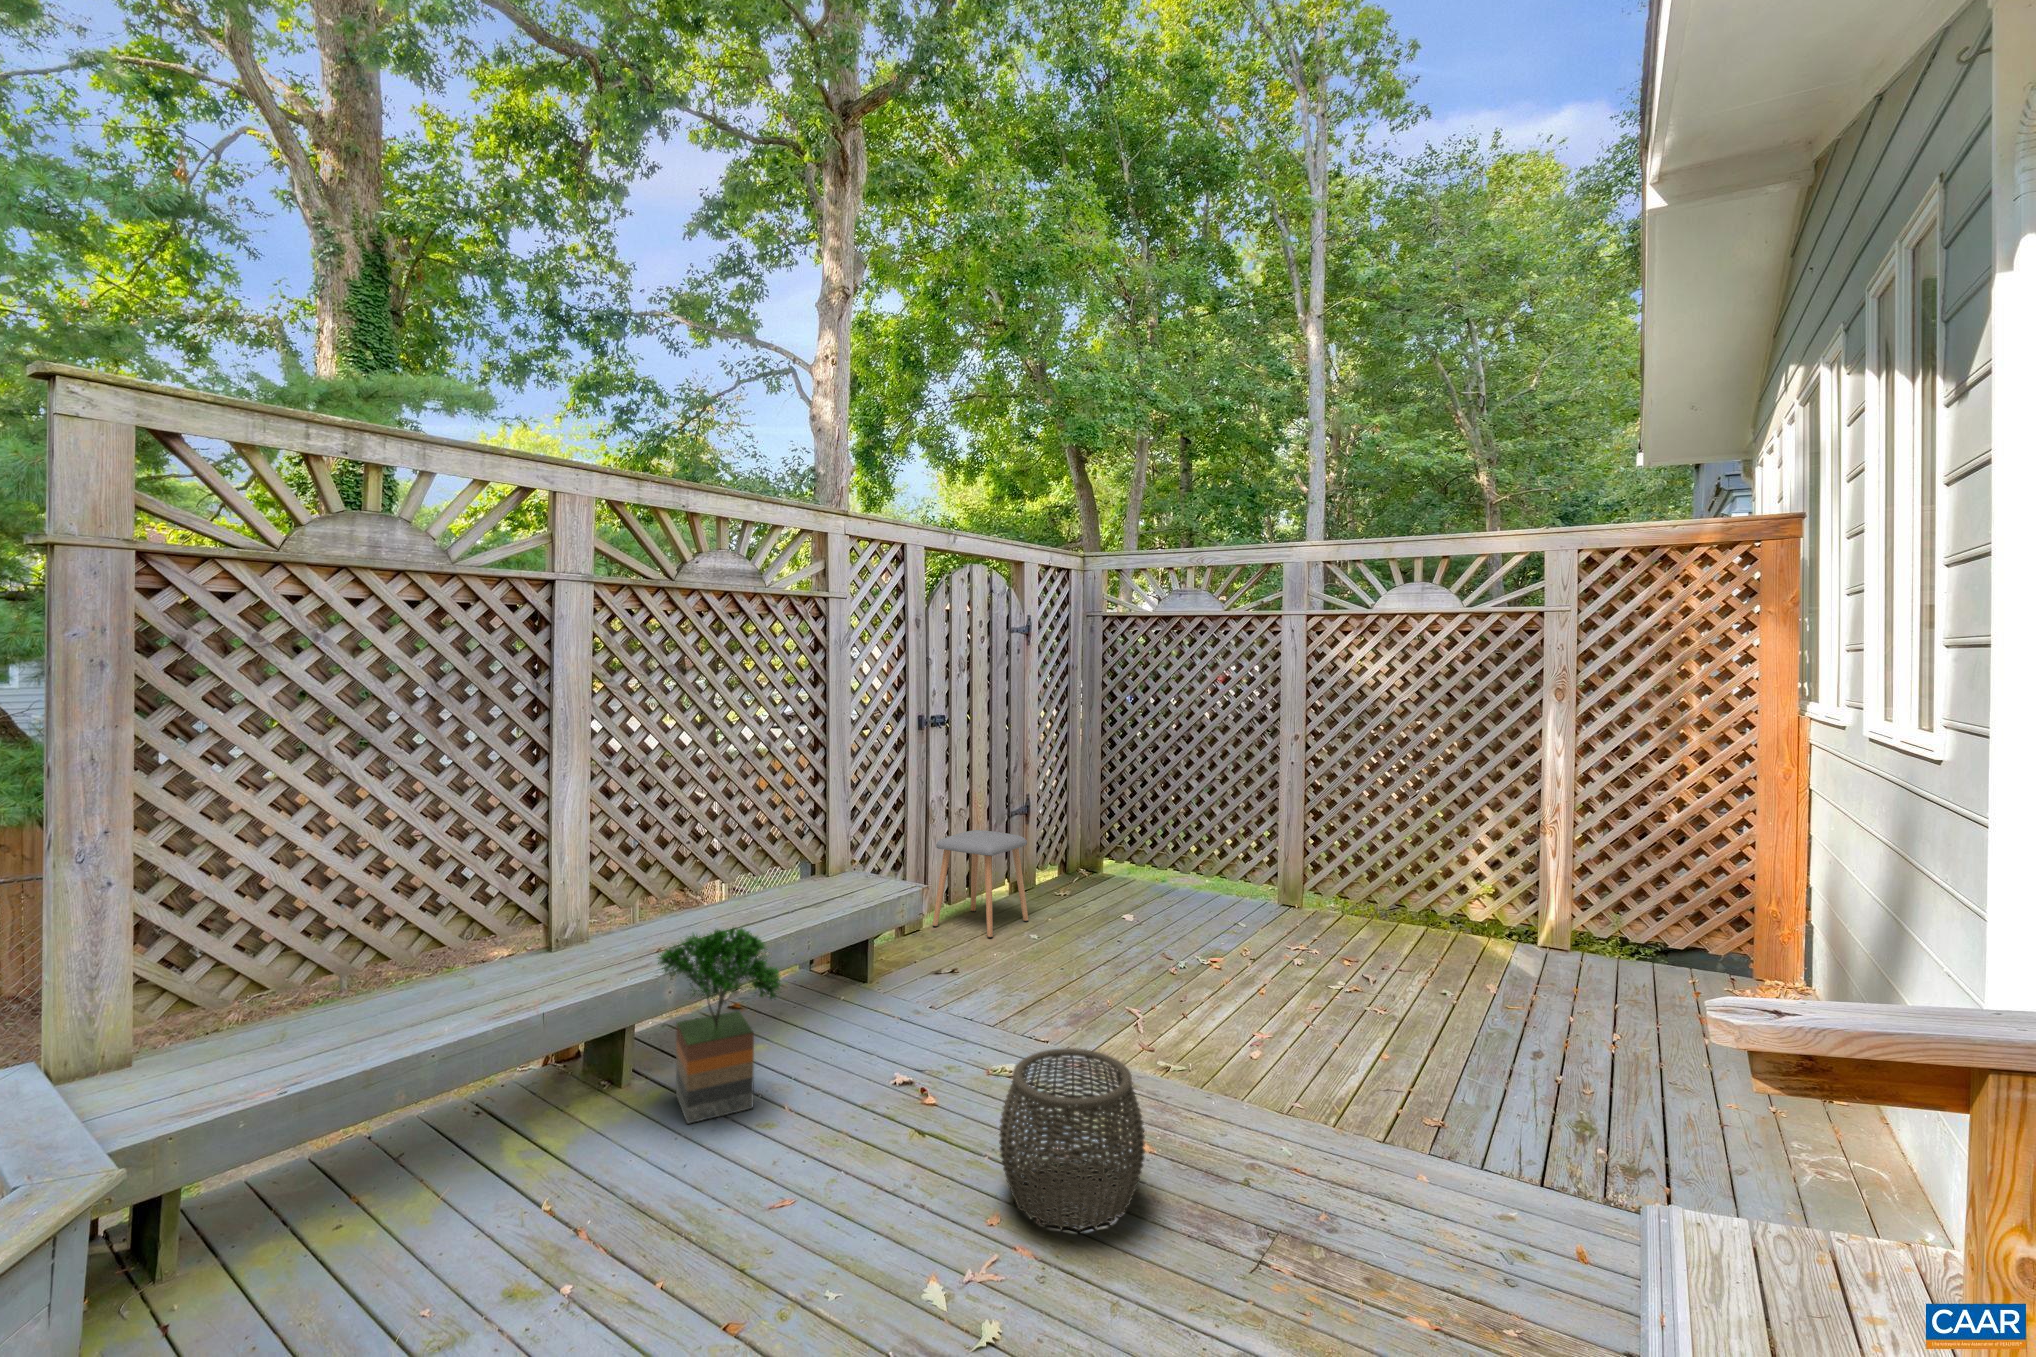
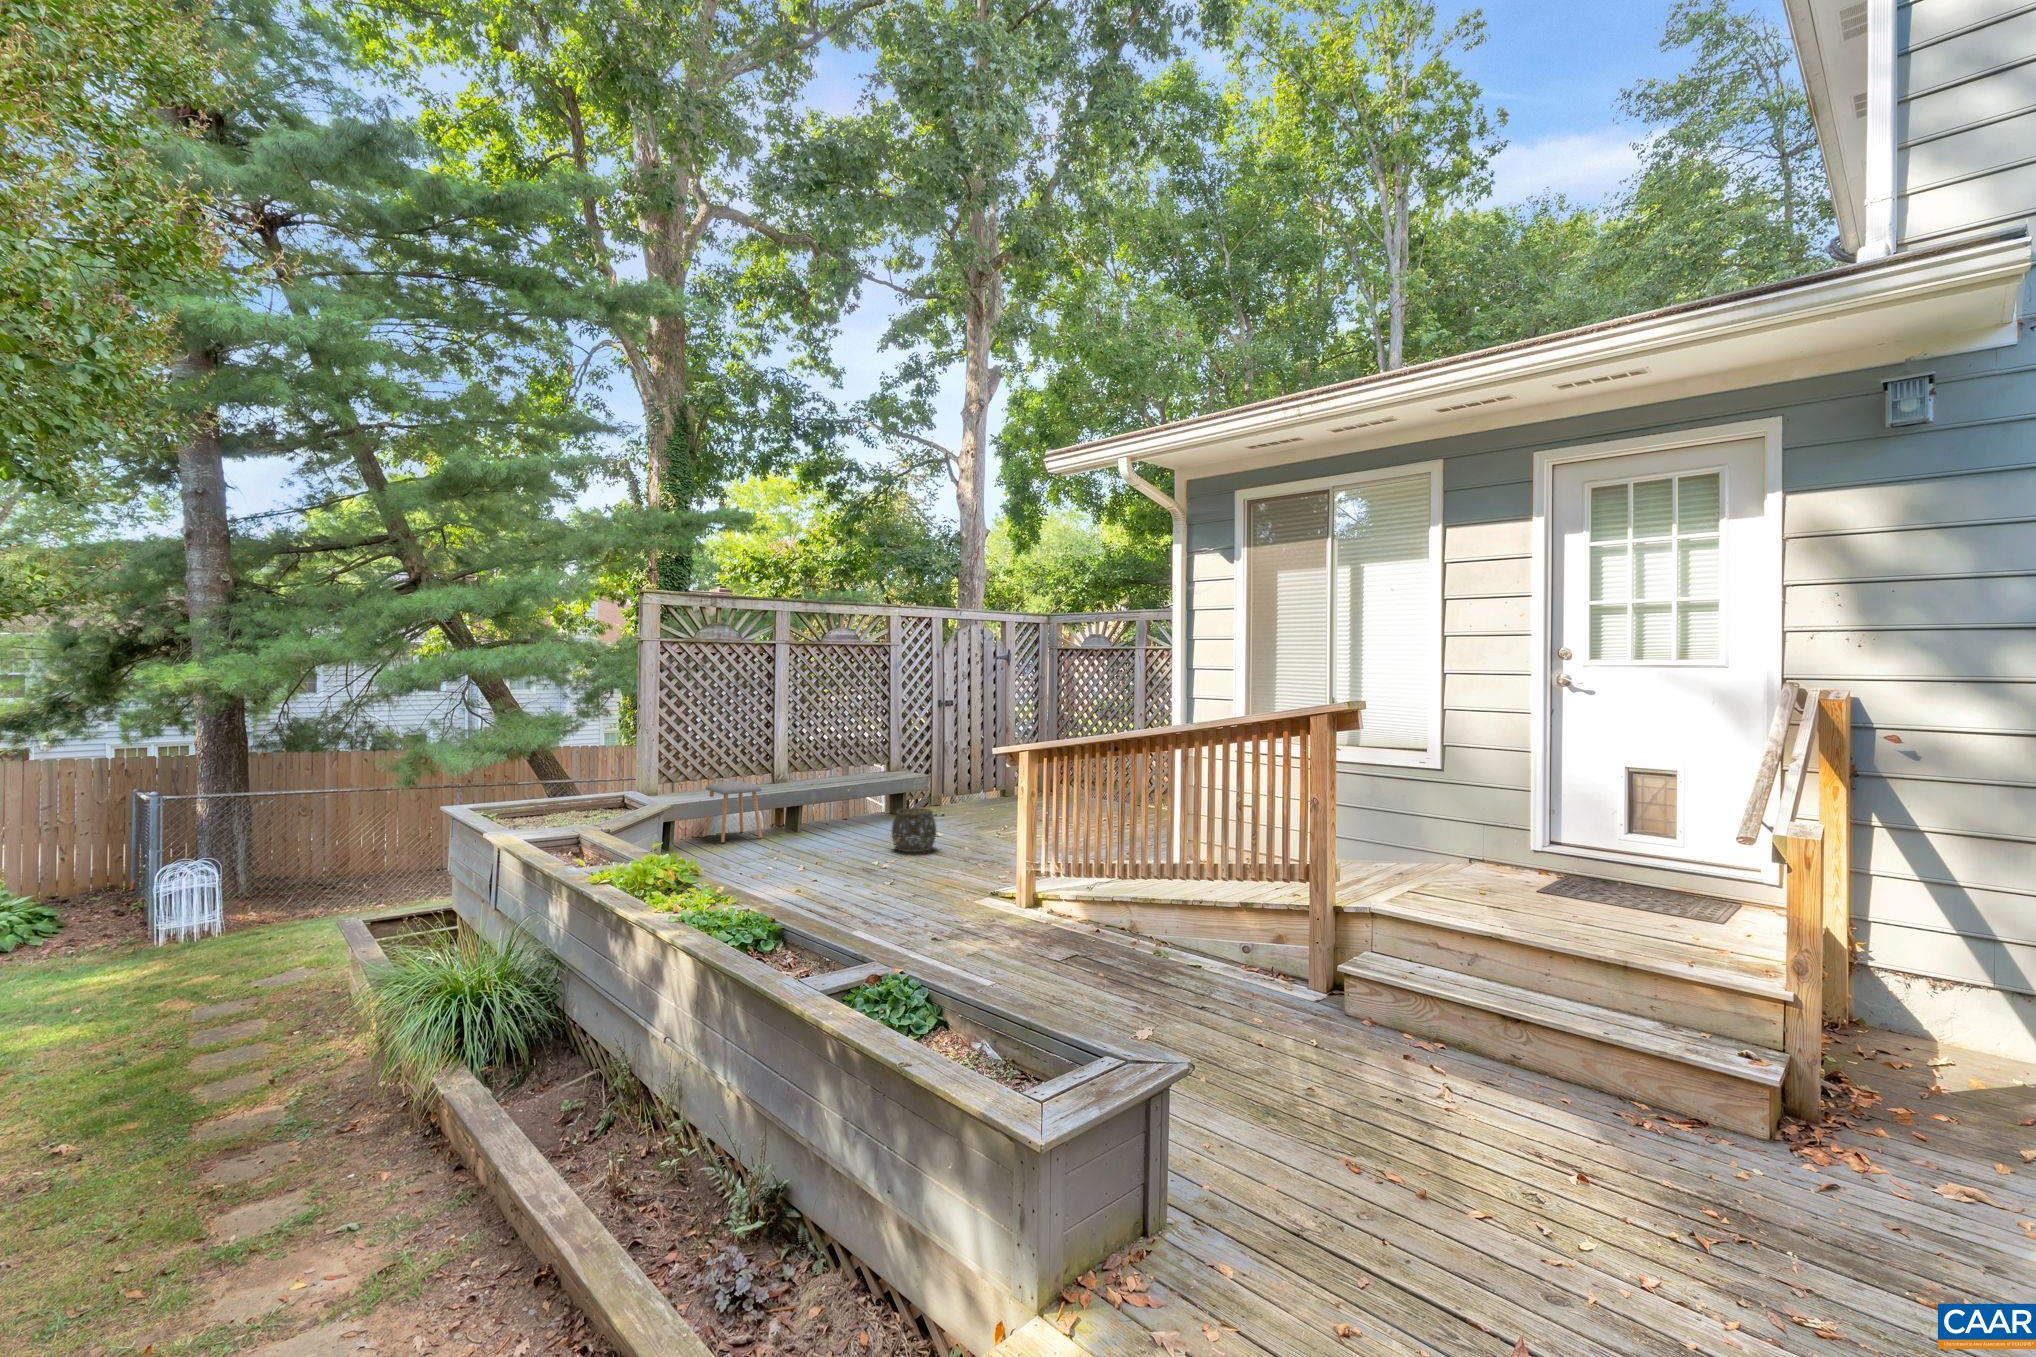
stool: present [933,830,1028,938] -> present [703,781,762,843]
potted tree: present [657,928,781,1124] -> none [802,771,844,833]

